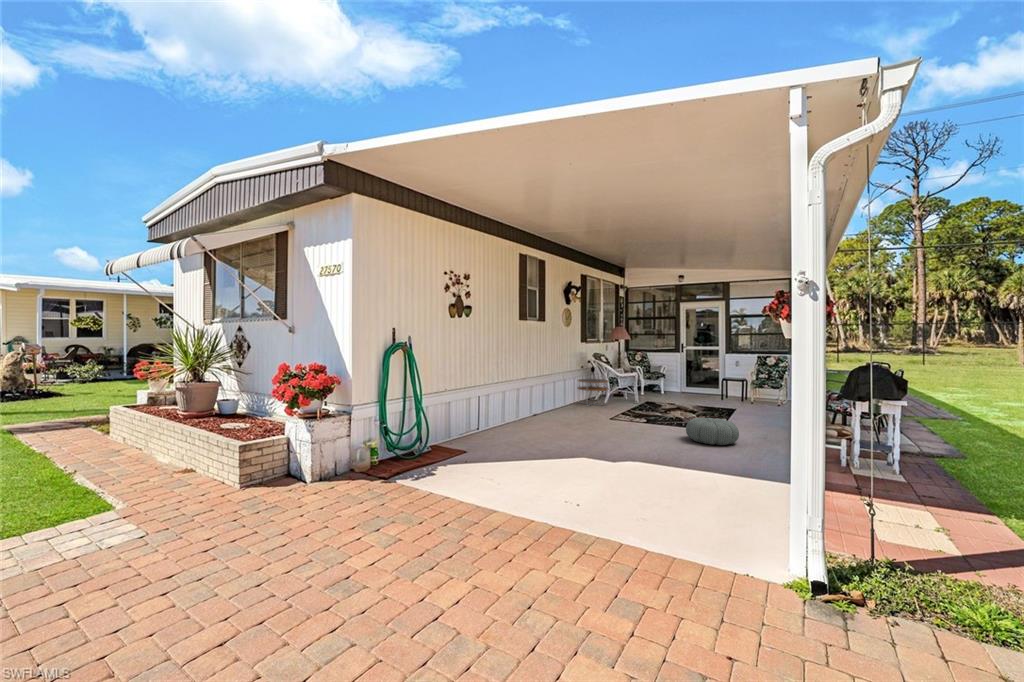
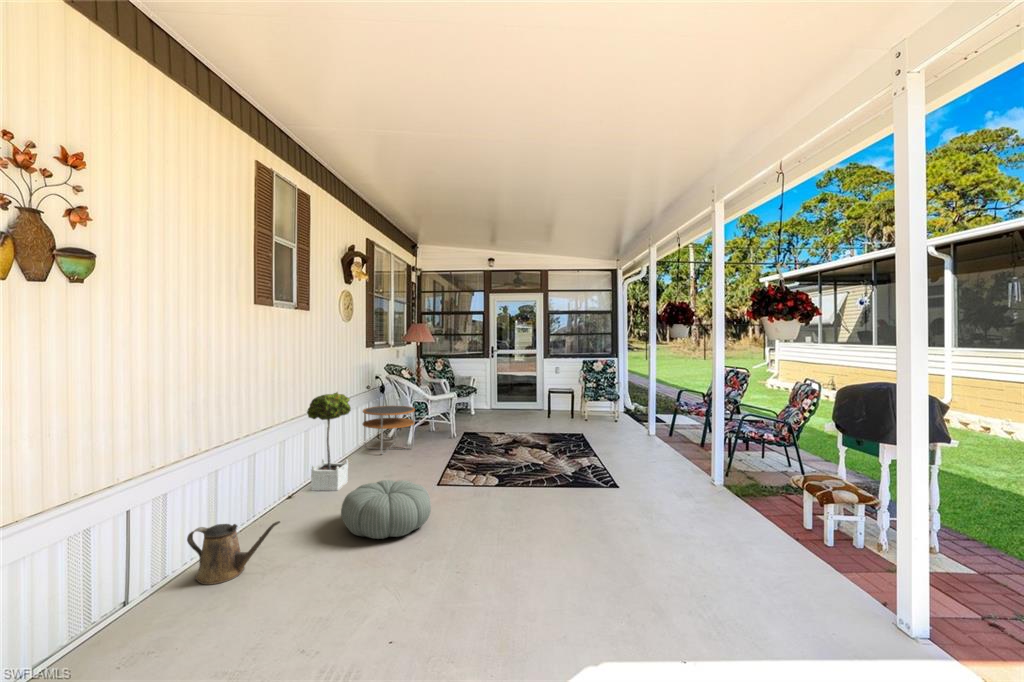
potted tree: none [543,364,565,416] -> present [307,392,351,491]
watering can: none [496,410,528,431] -> present [187,521,280,585]
pouf: present [686,418,739,445] -> present [341,480,431,539]

